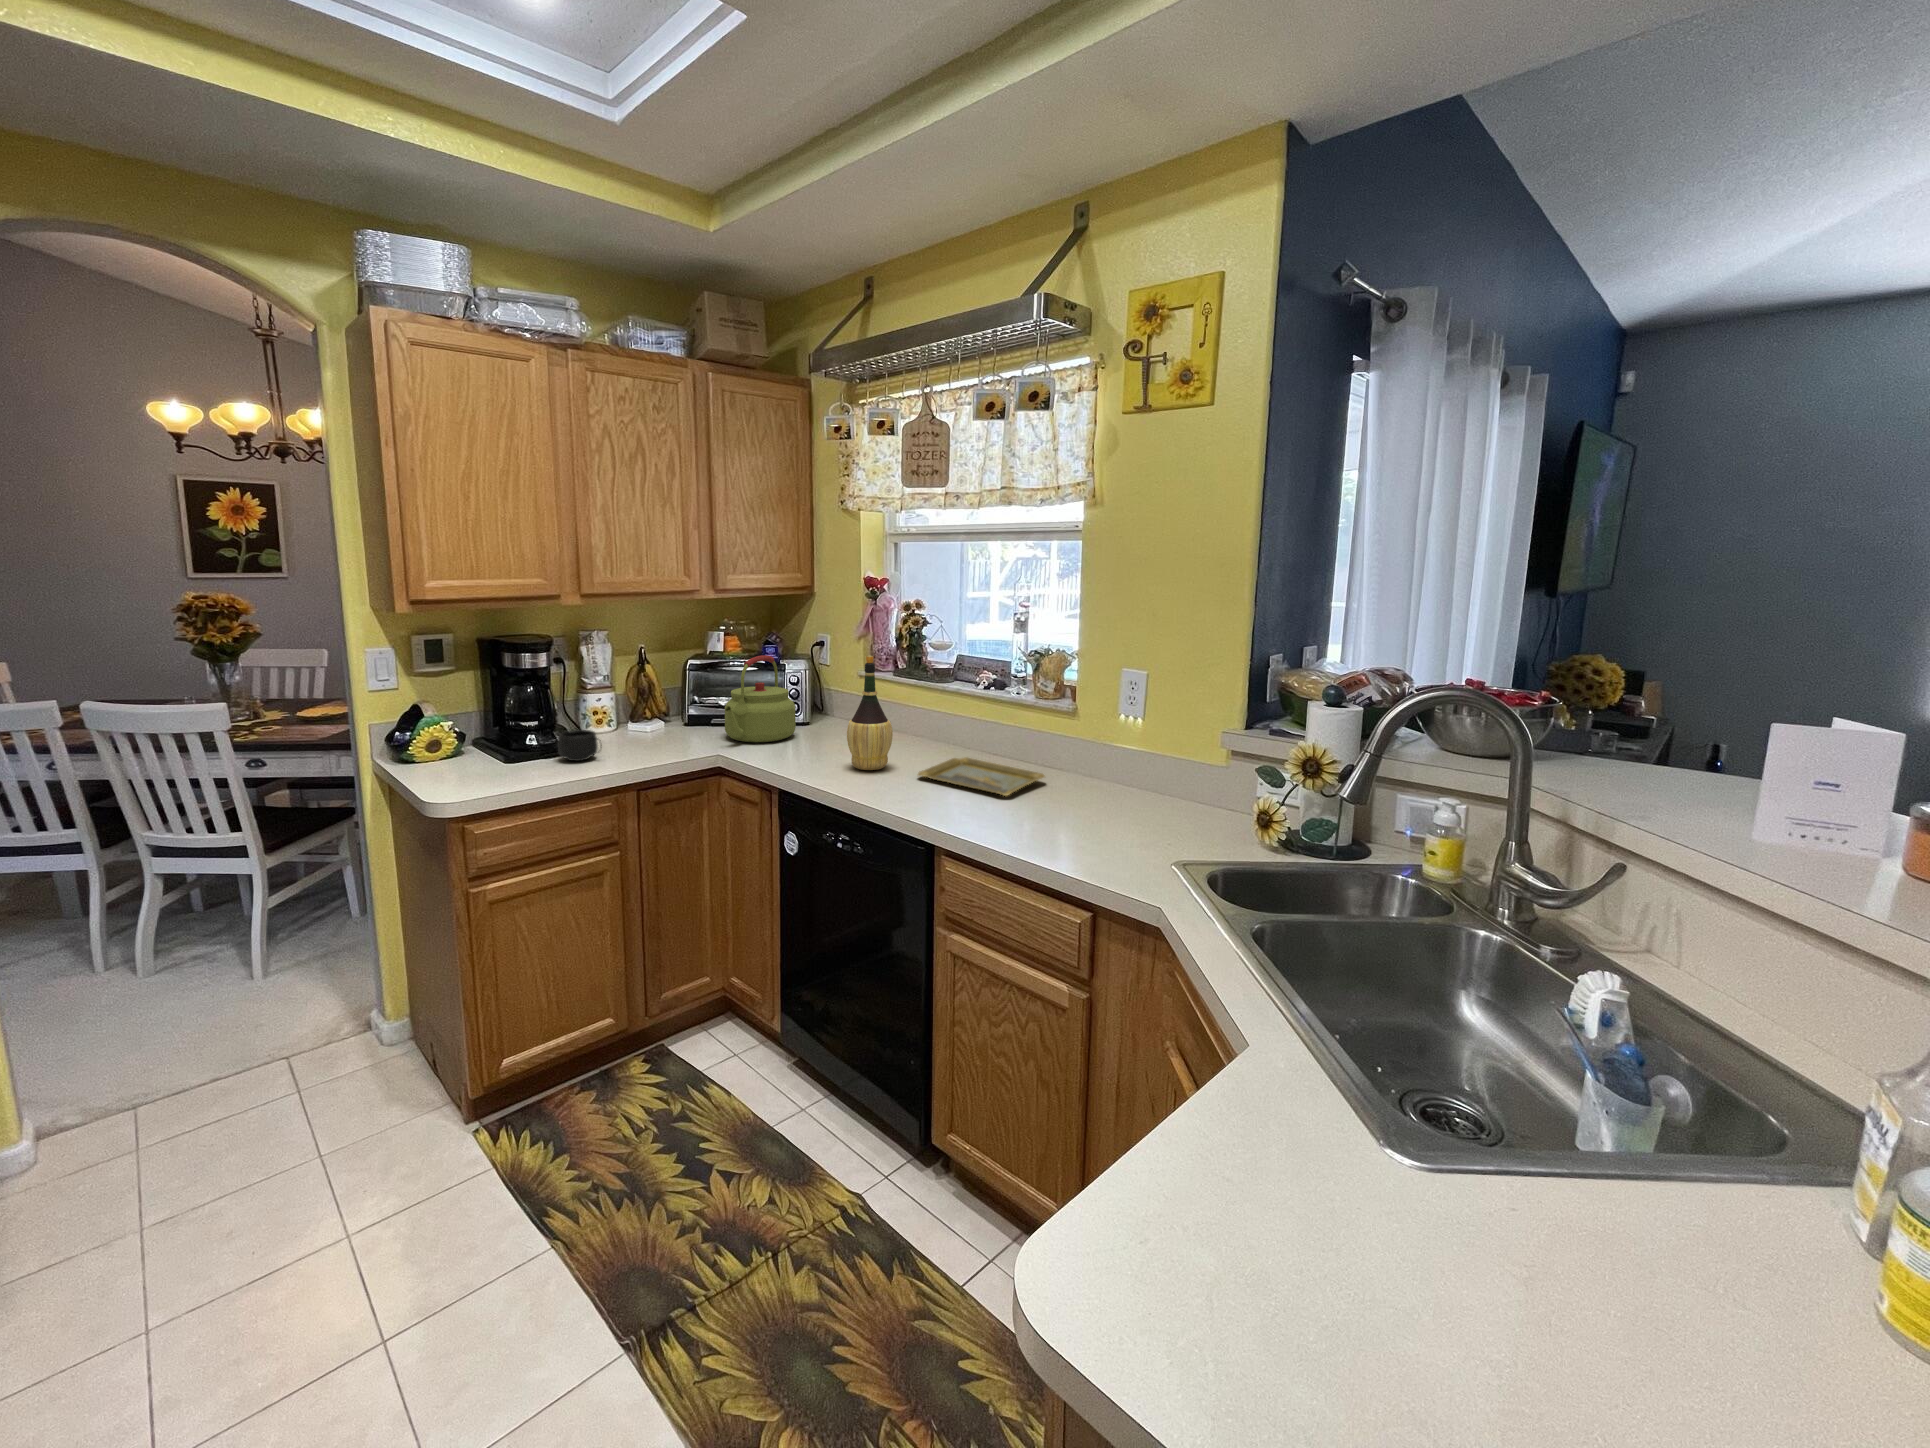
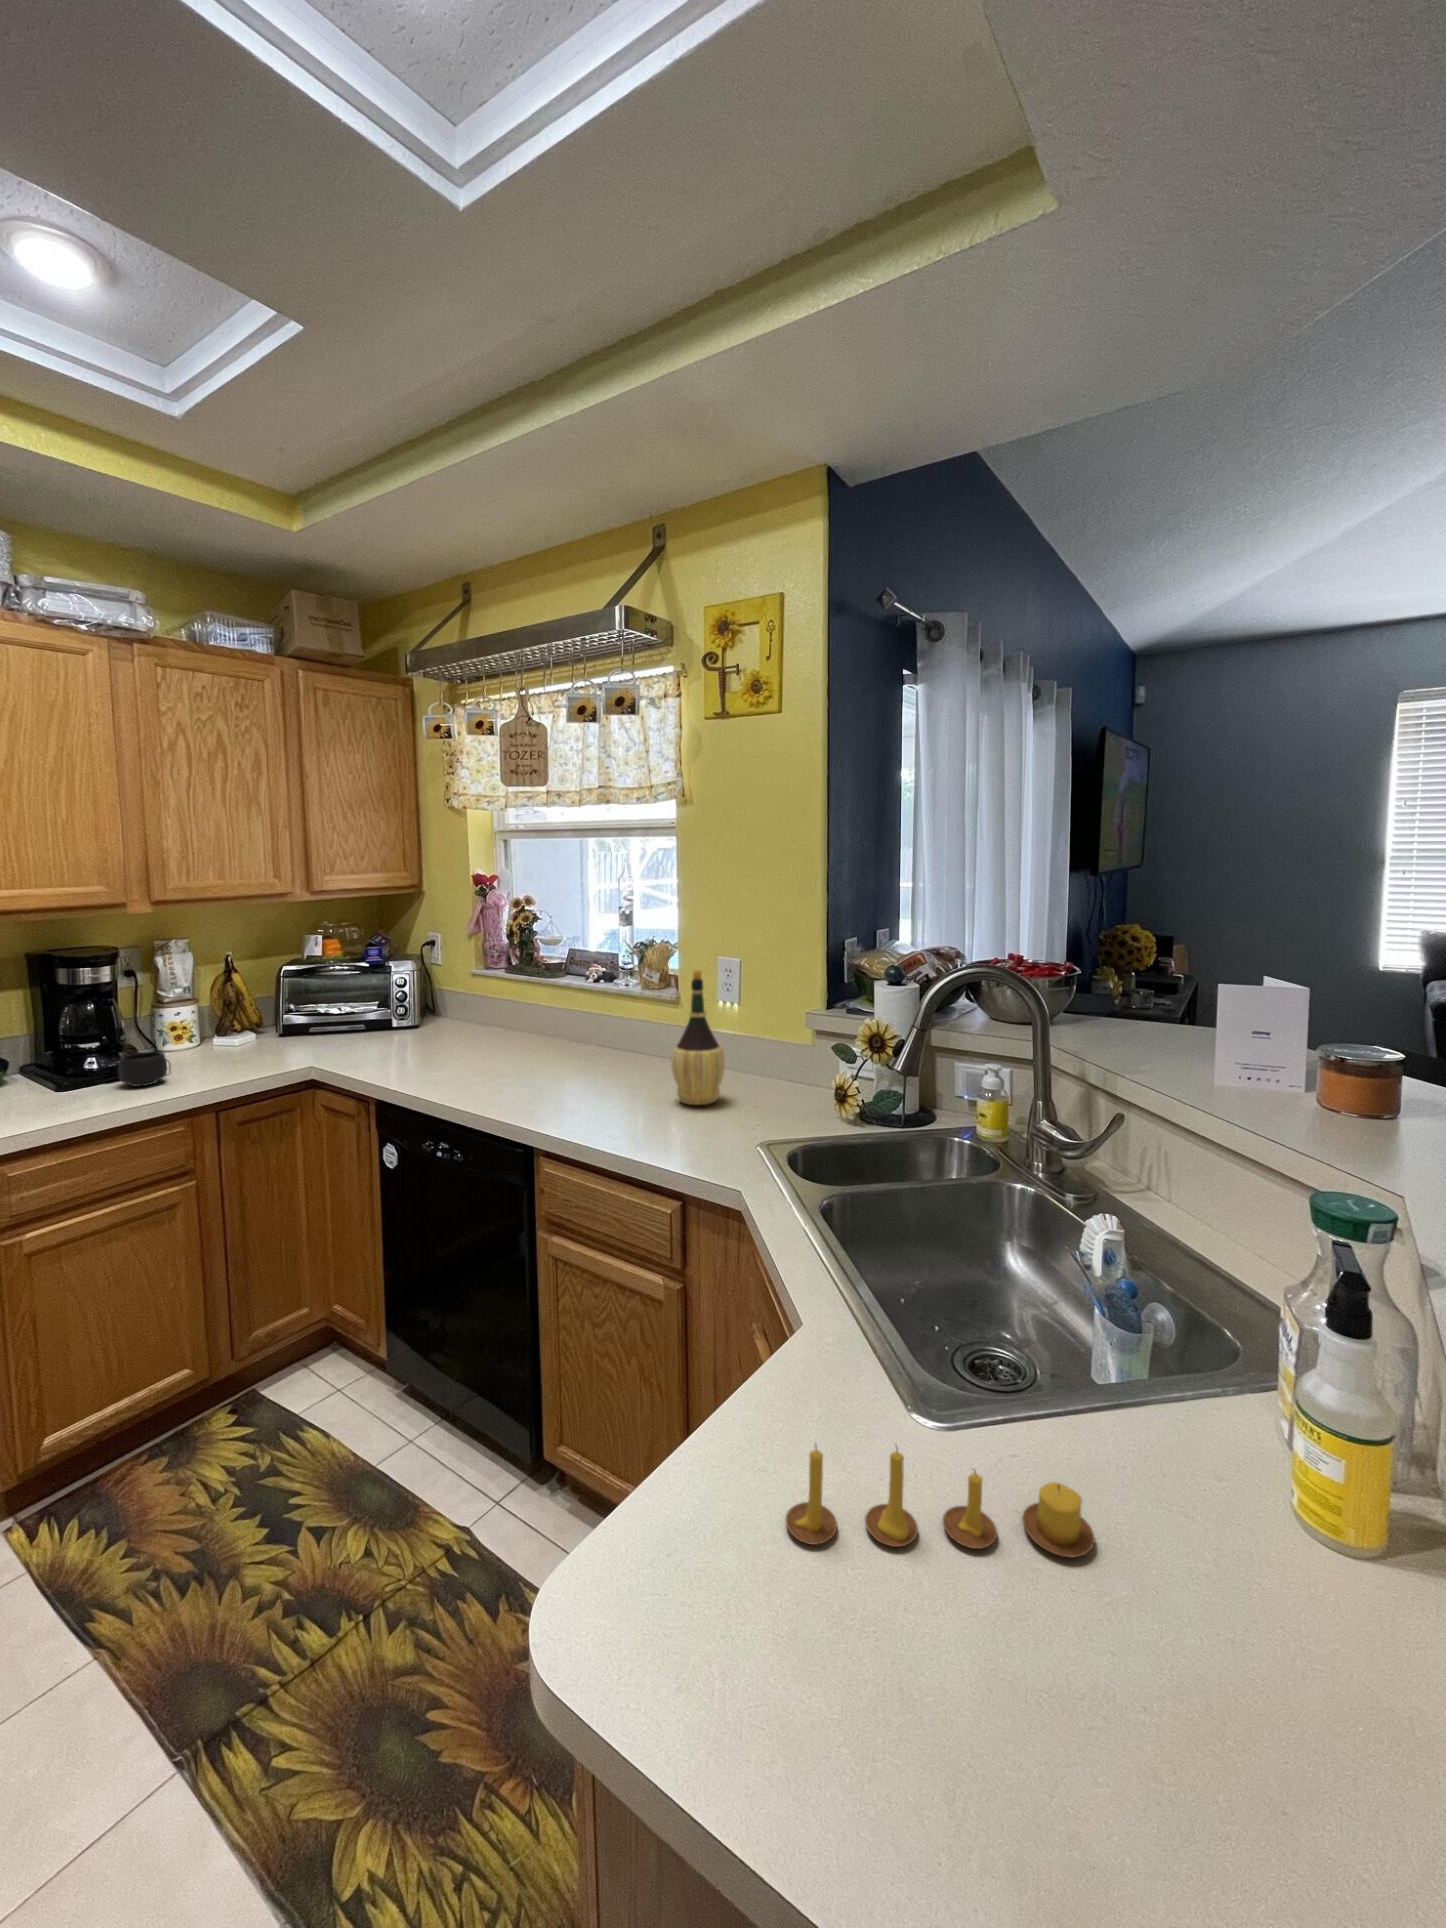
kettle: present [725,655,796,742] -> none [317,962,399,1053]
wine bottle: present [847,656,893,770] -> present [671,970,725,1105]
tray: present [918,757,1045,796] -> none [520,1055,650,1091]
candle: none [1271,1181,1634,1343] -> present [786,1448,1095,1558]

